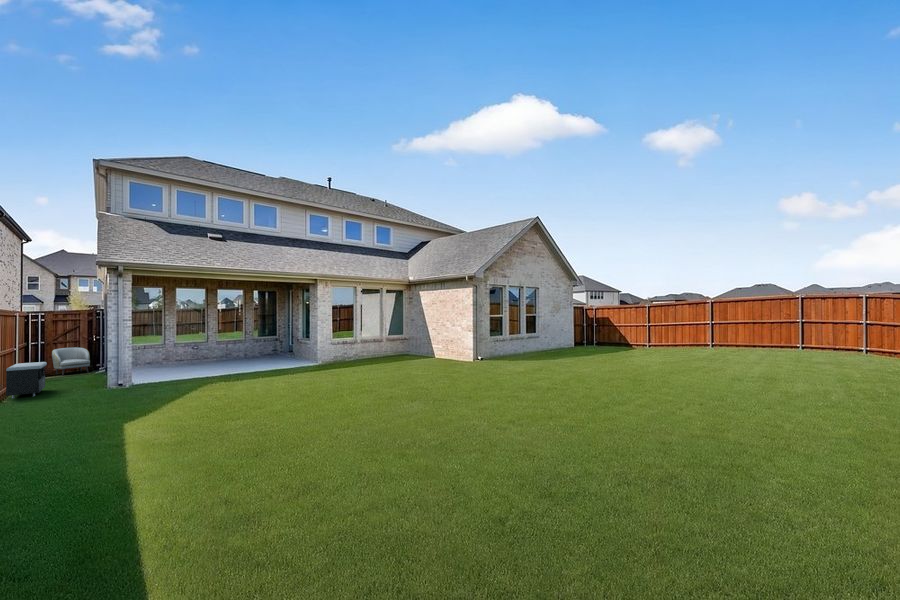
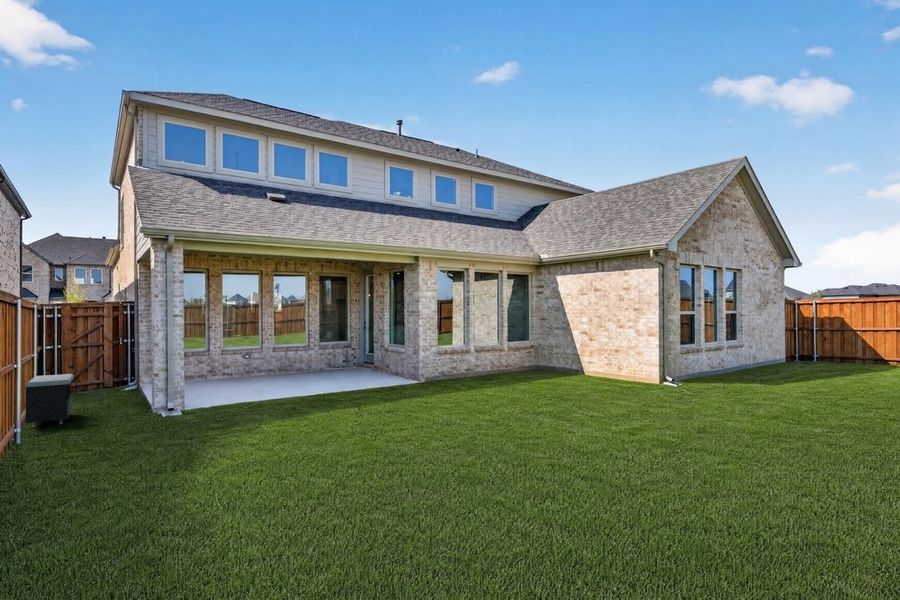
armchair: present [52,347,90,376] -> none [71,353,118,392]

